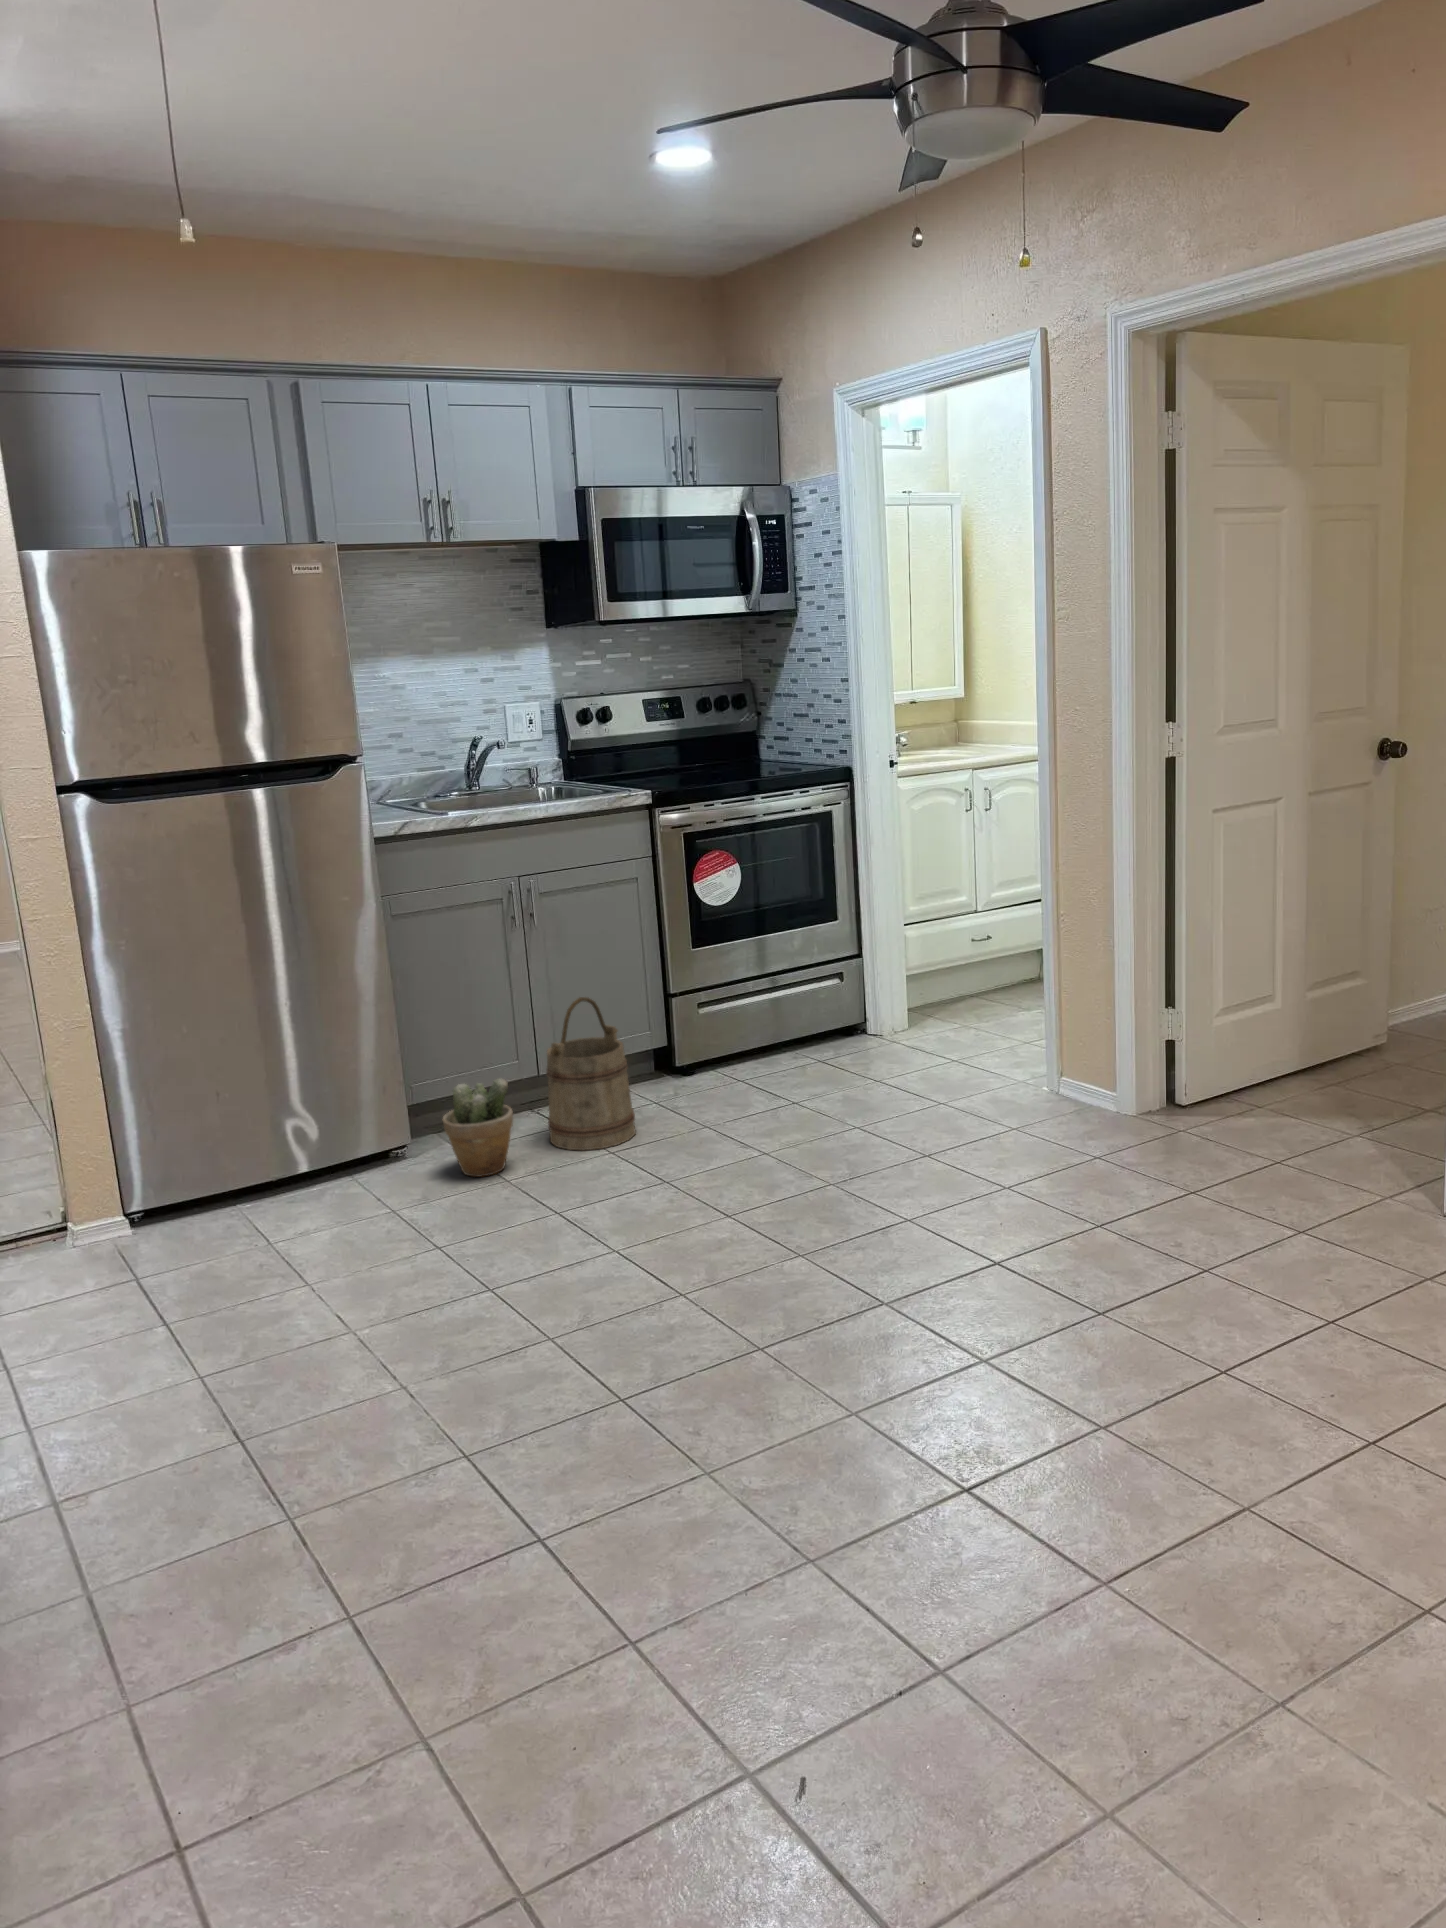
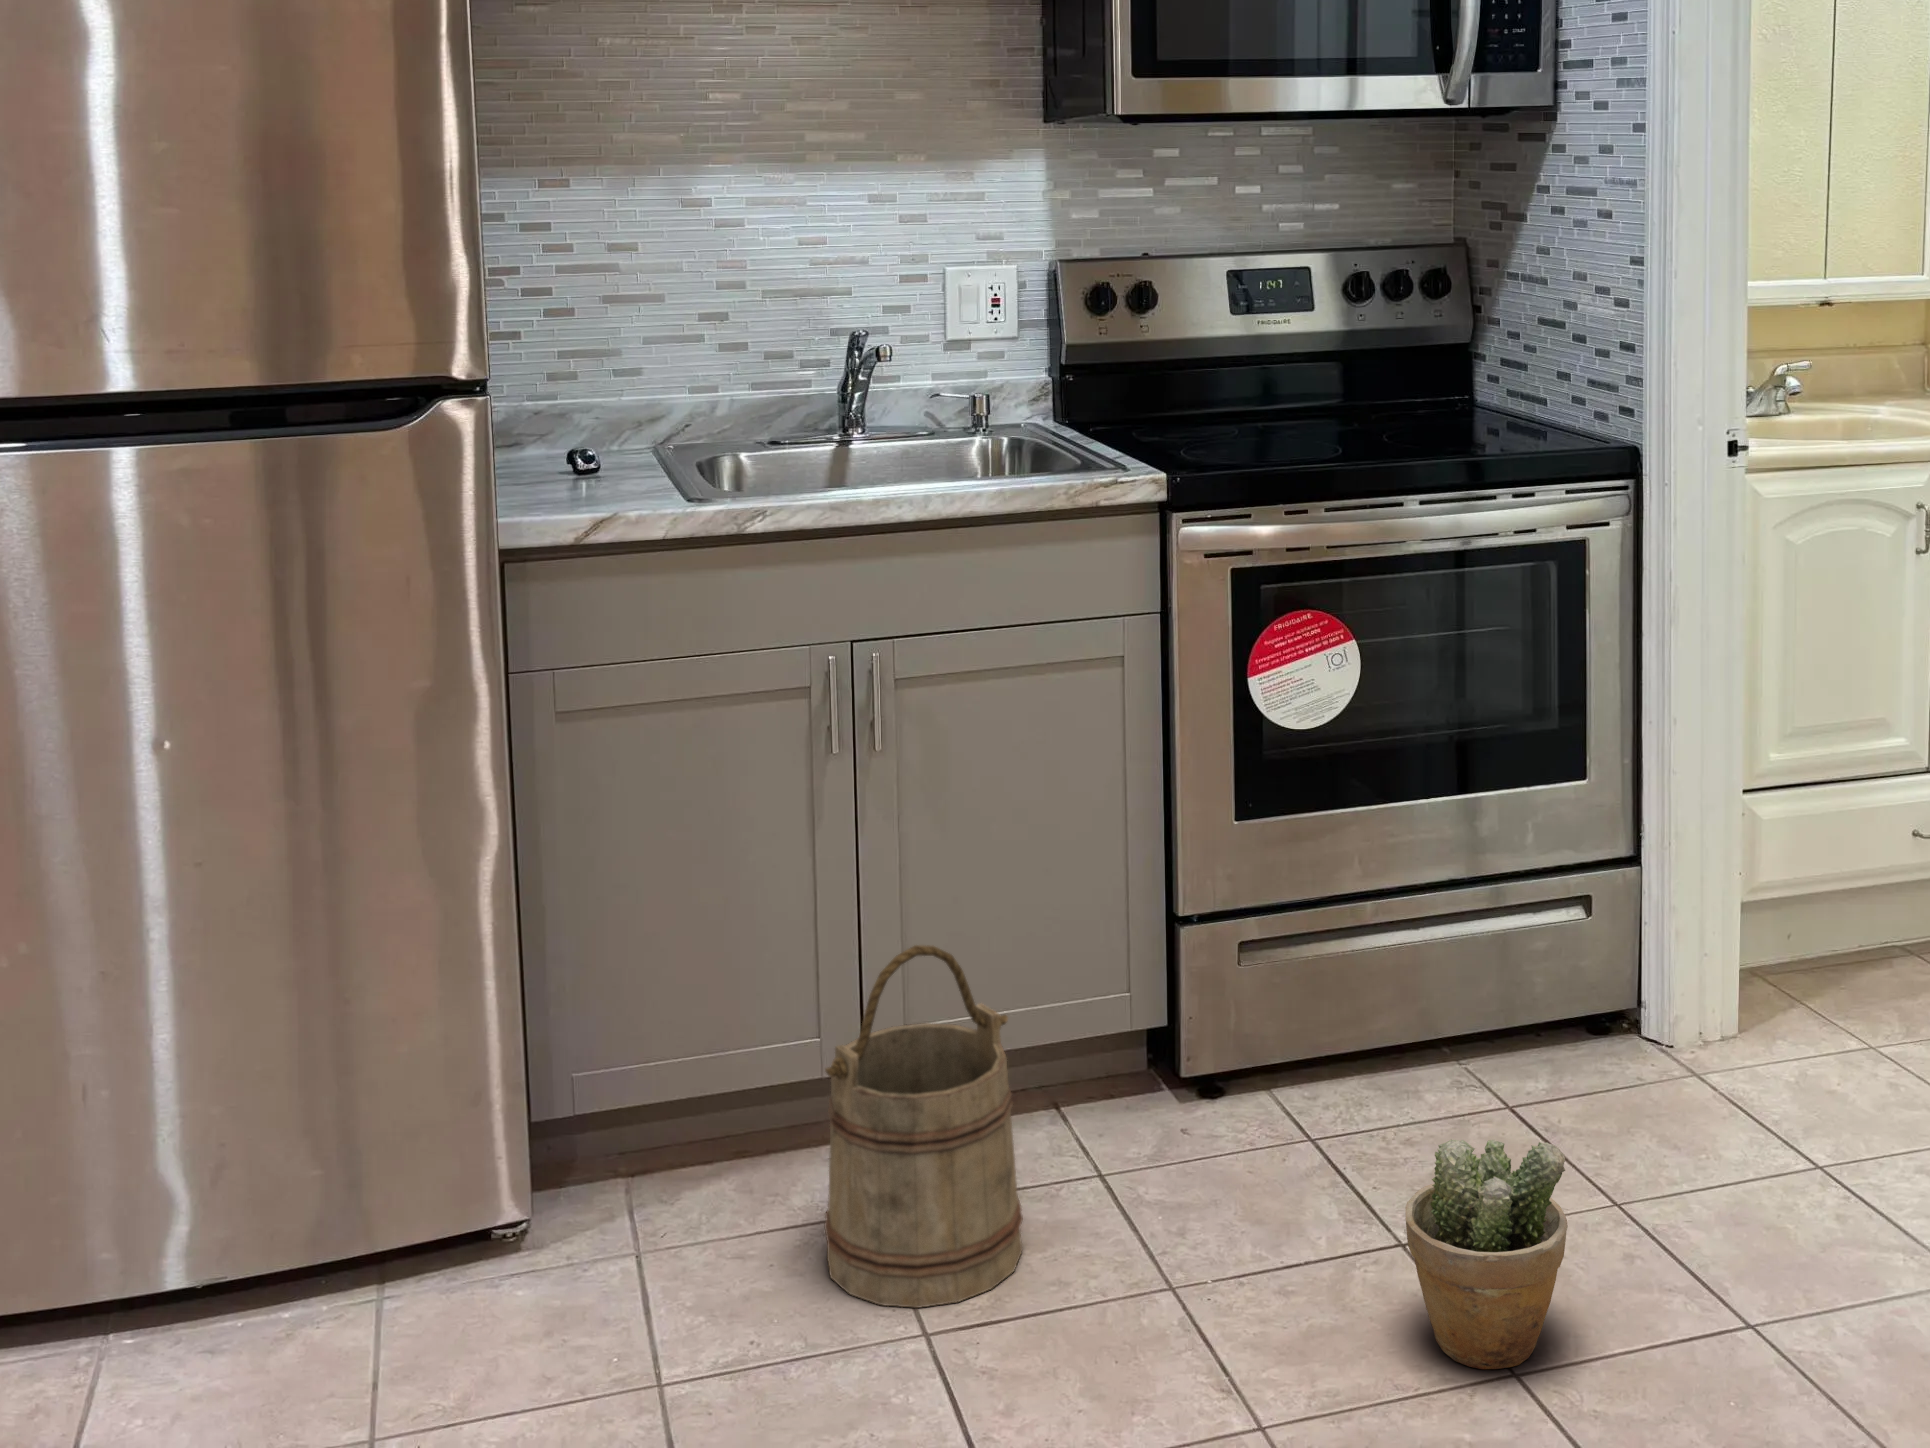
potted plant: present [443,1079,513,1177] -> present [1405,1139,1568,1369]

